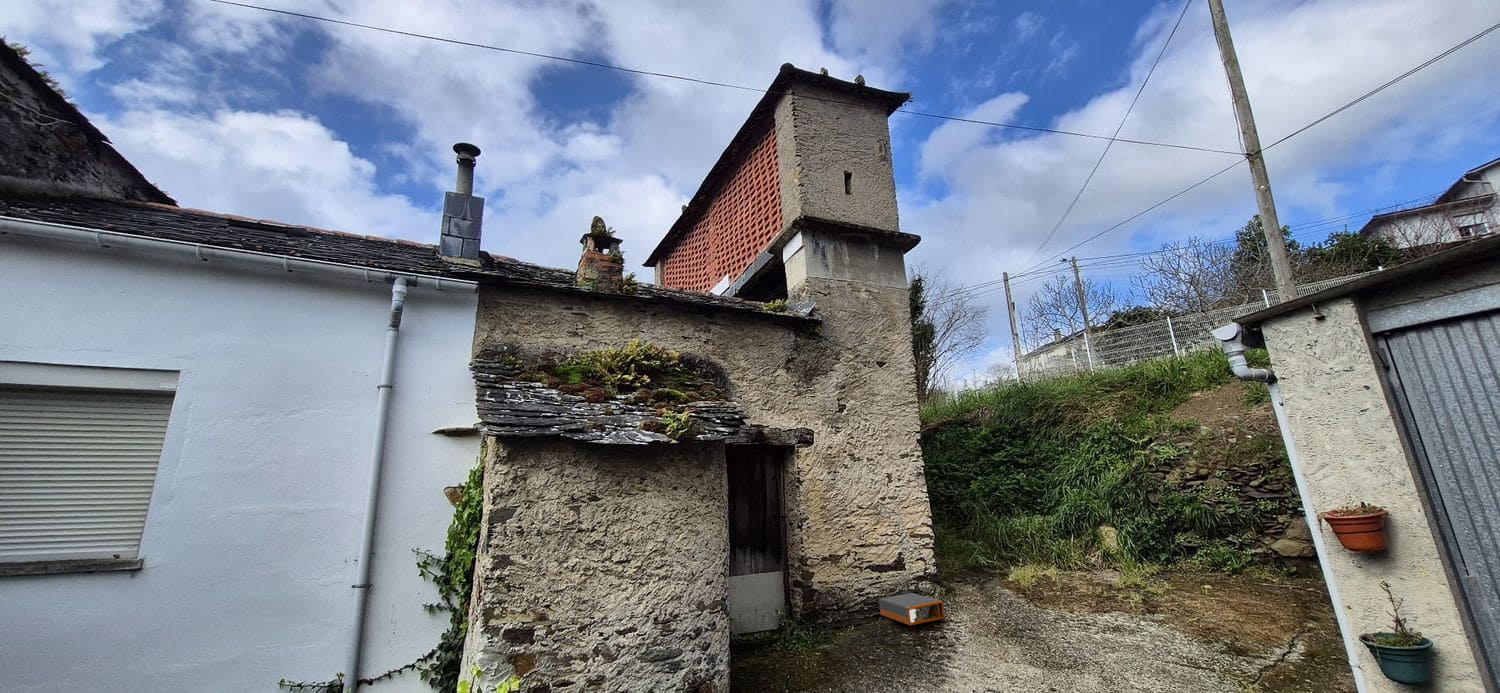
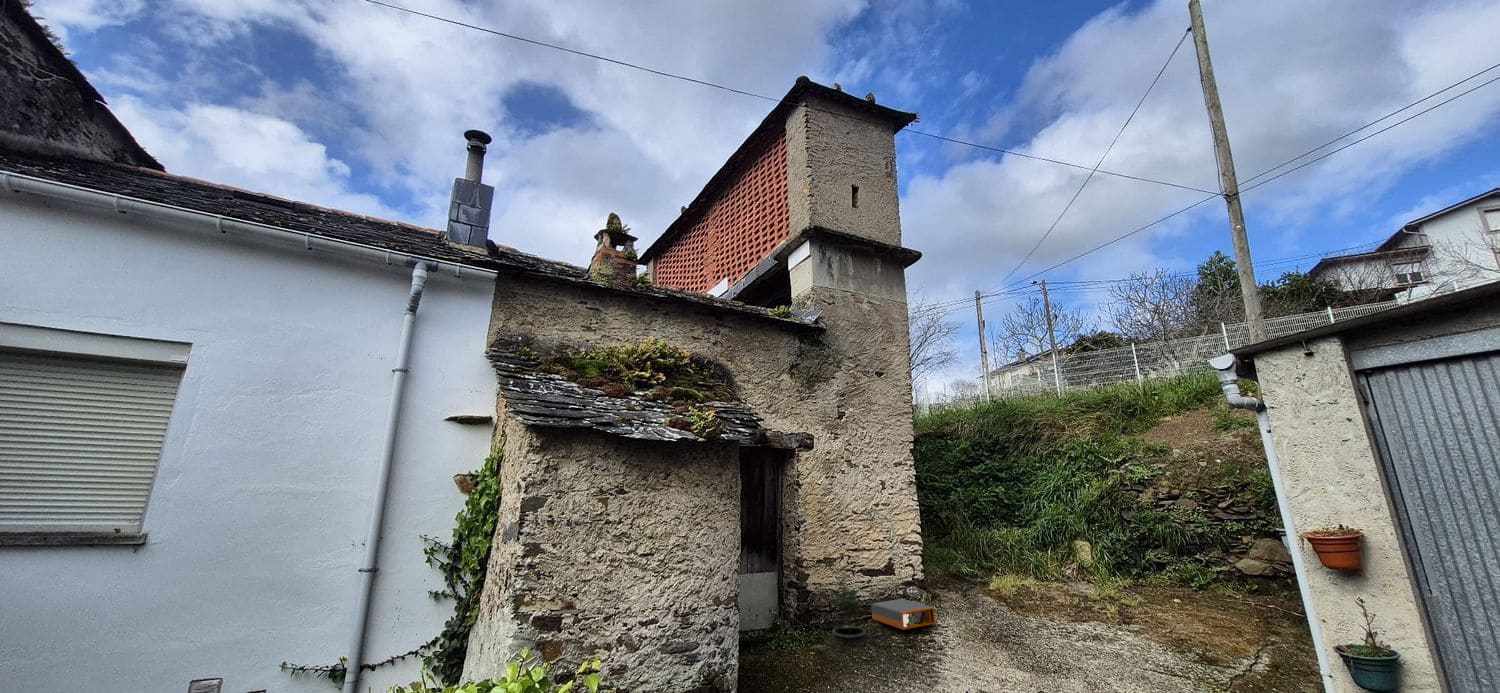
potted tree: none [833,567,872,635] -> present [831,576,865,638]

